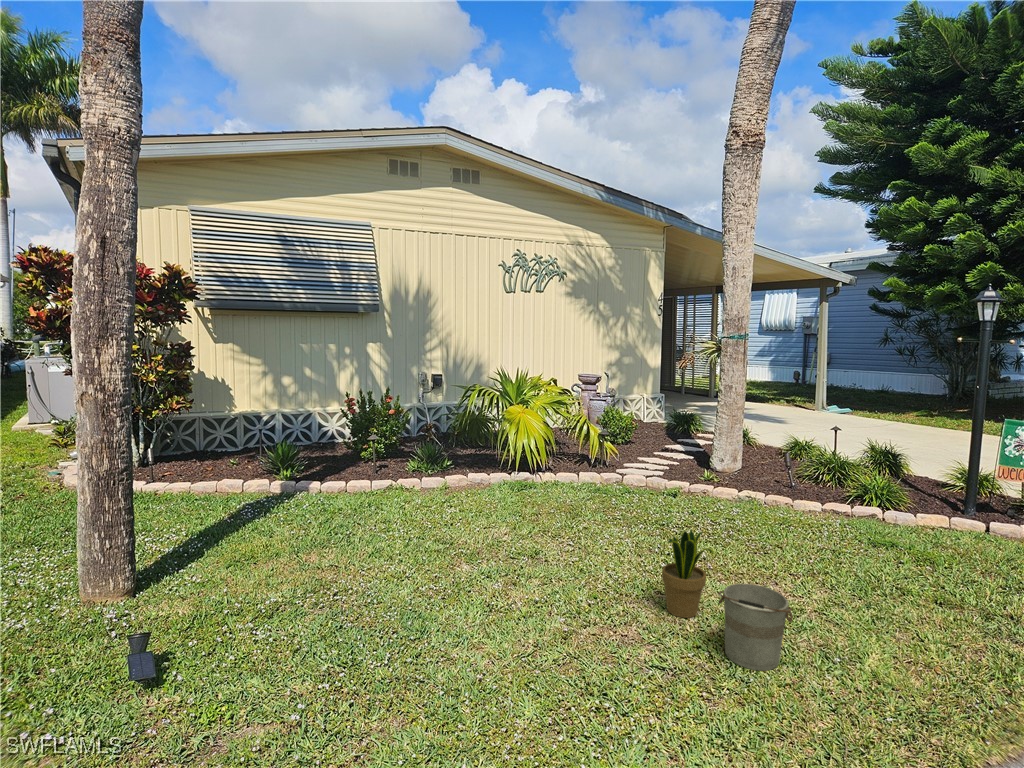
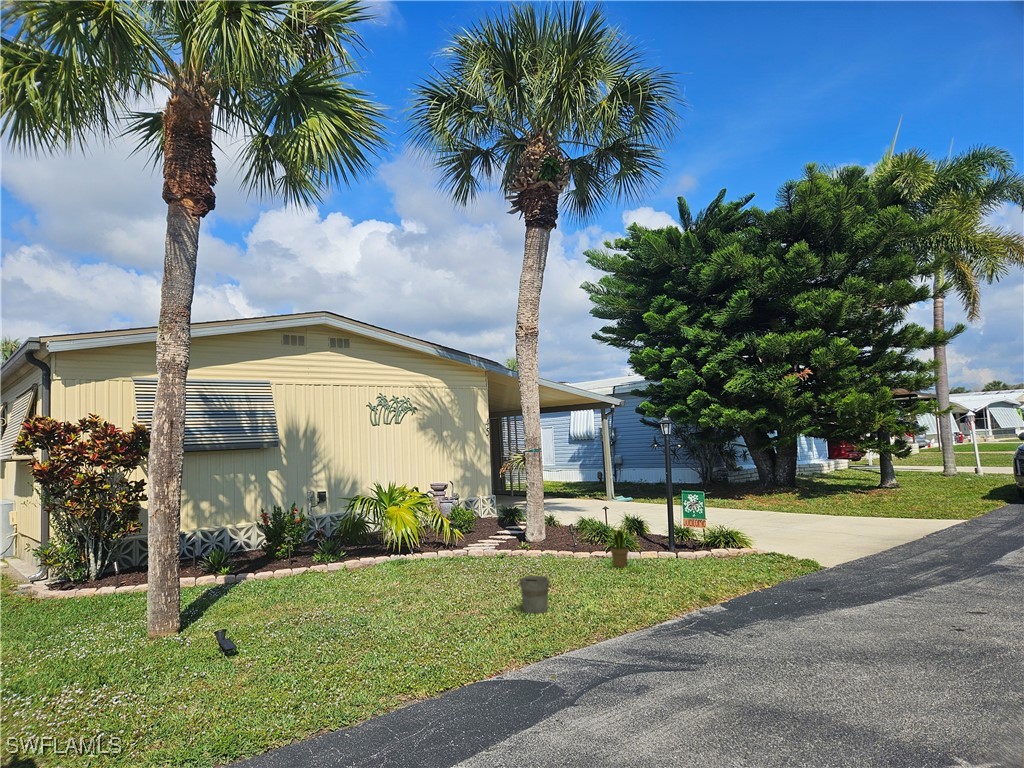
potted plant: present [662,530,713,618] -> present [611,530,628,567]

